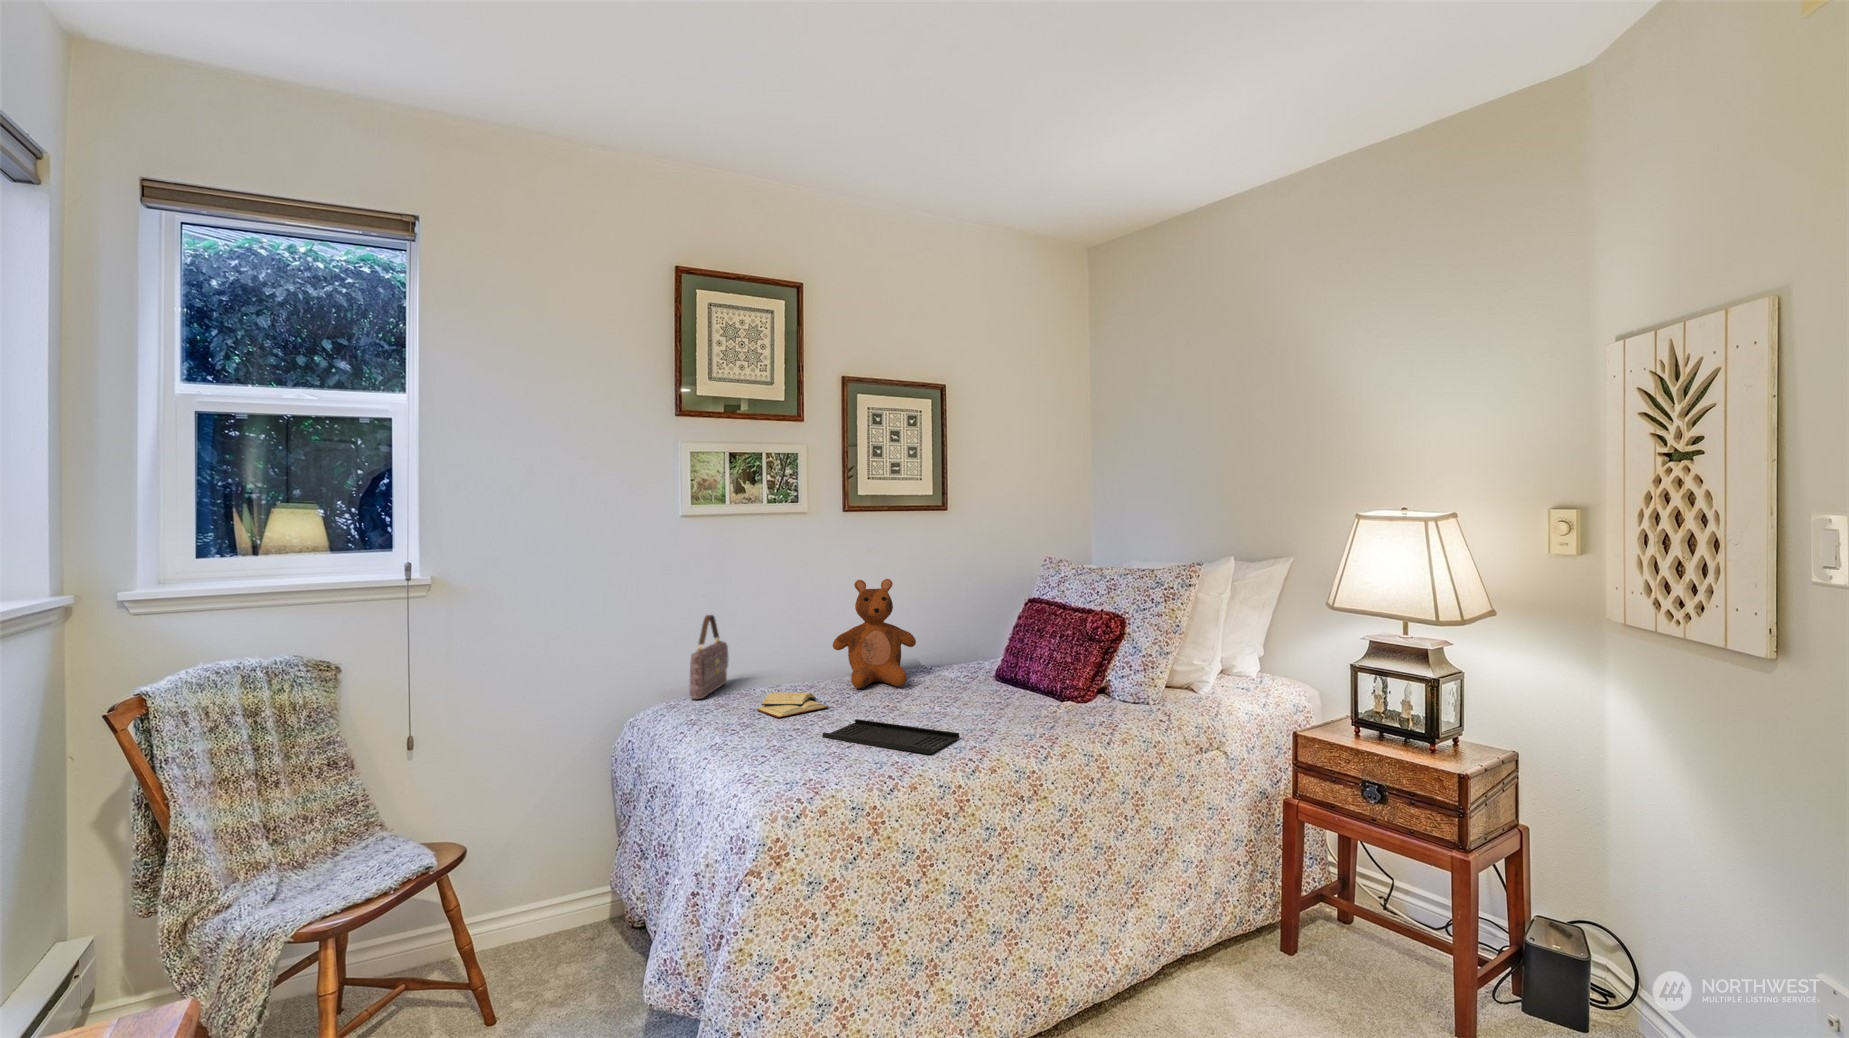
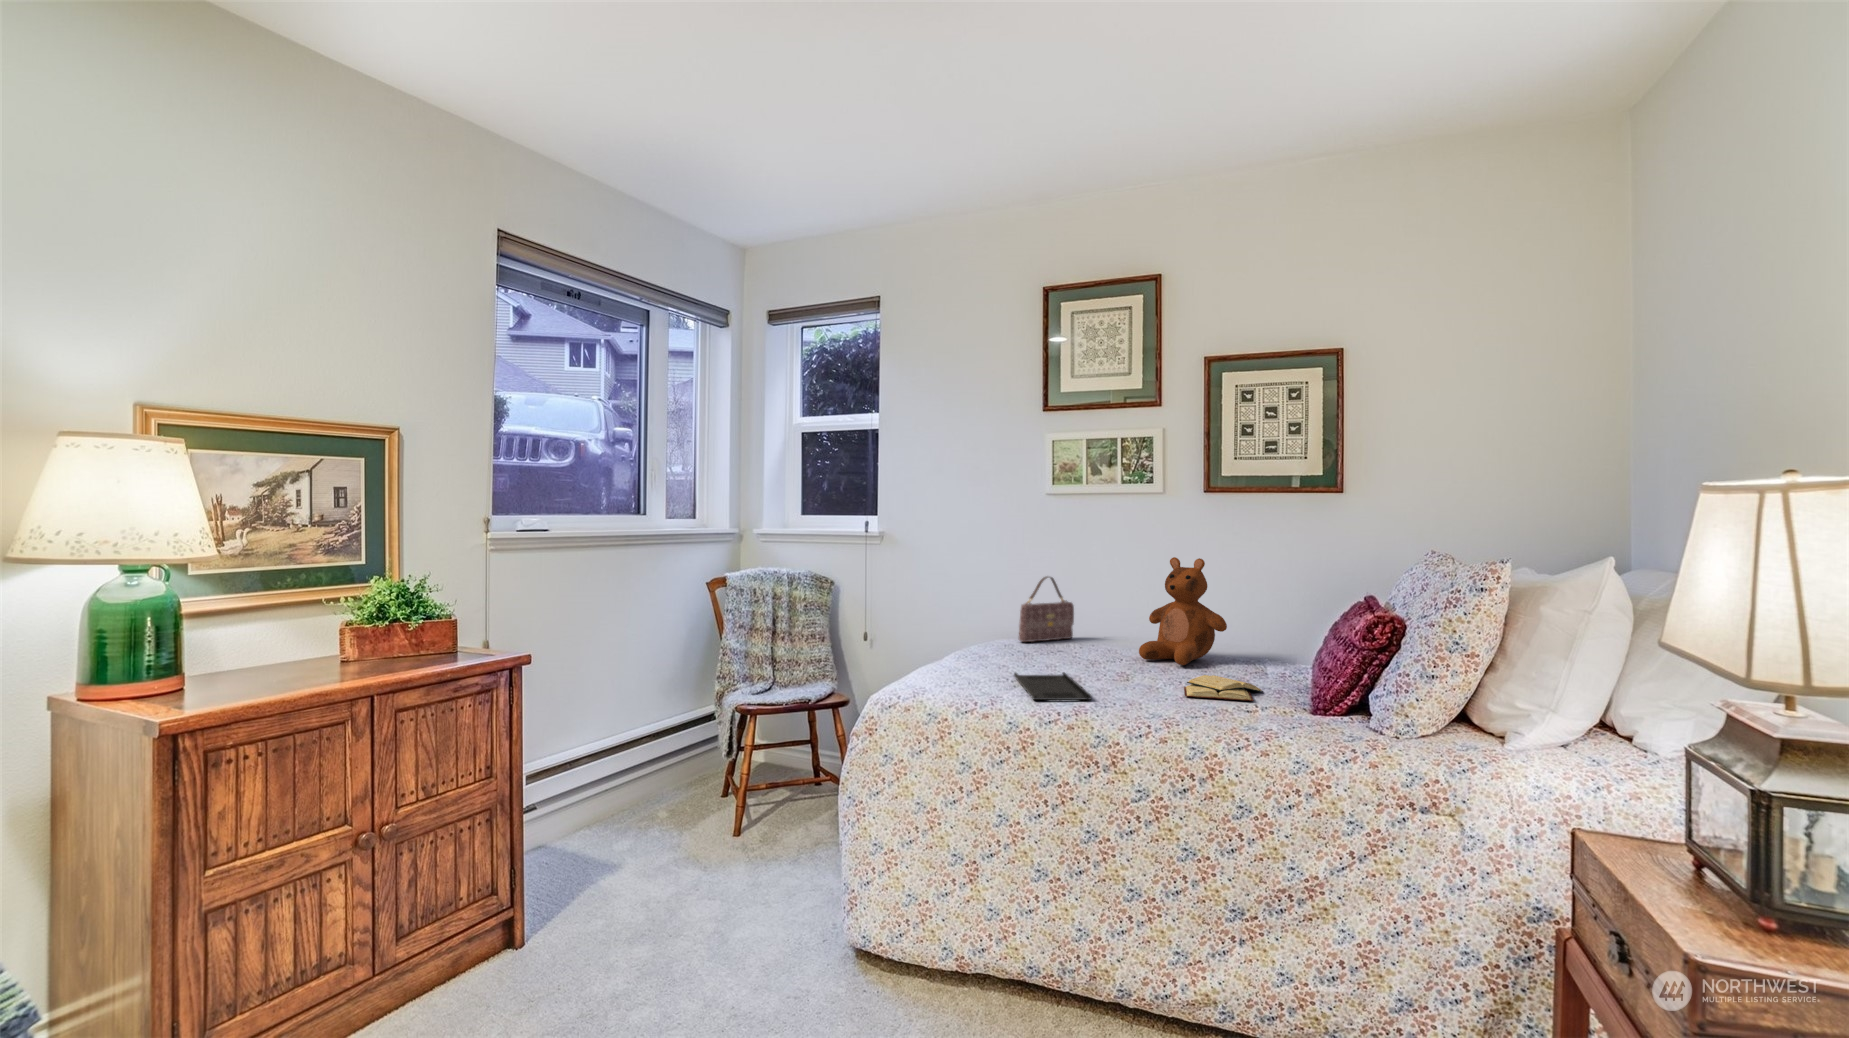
diary: present [757,693,829,718] -> present [1184,675,1263,701]

